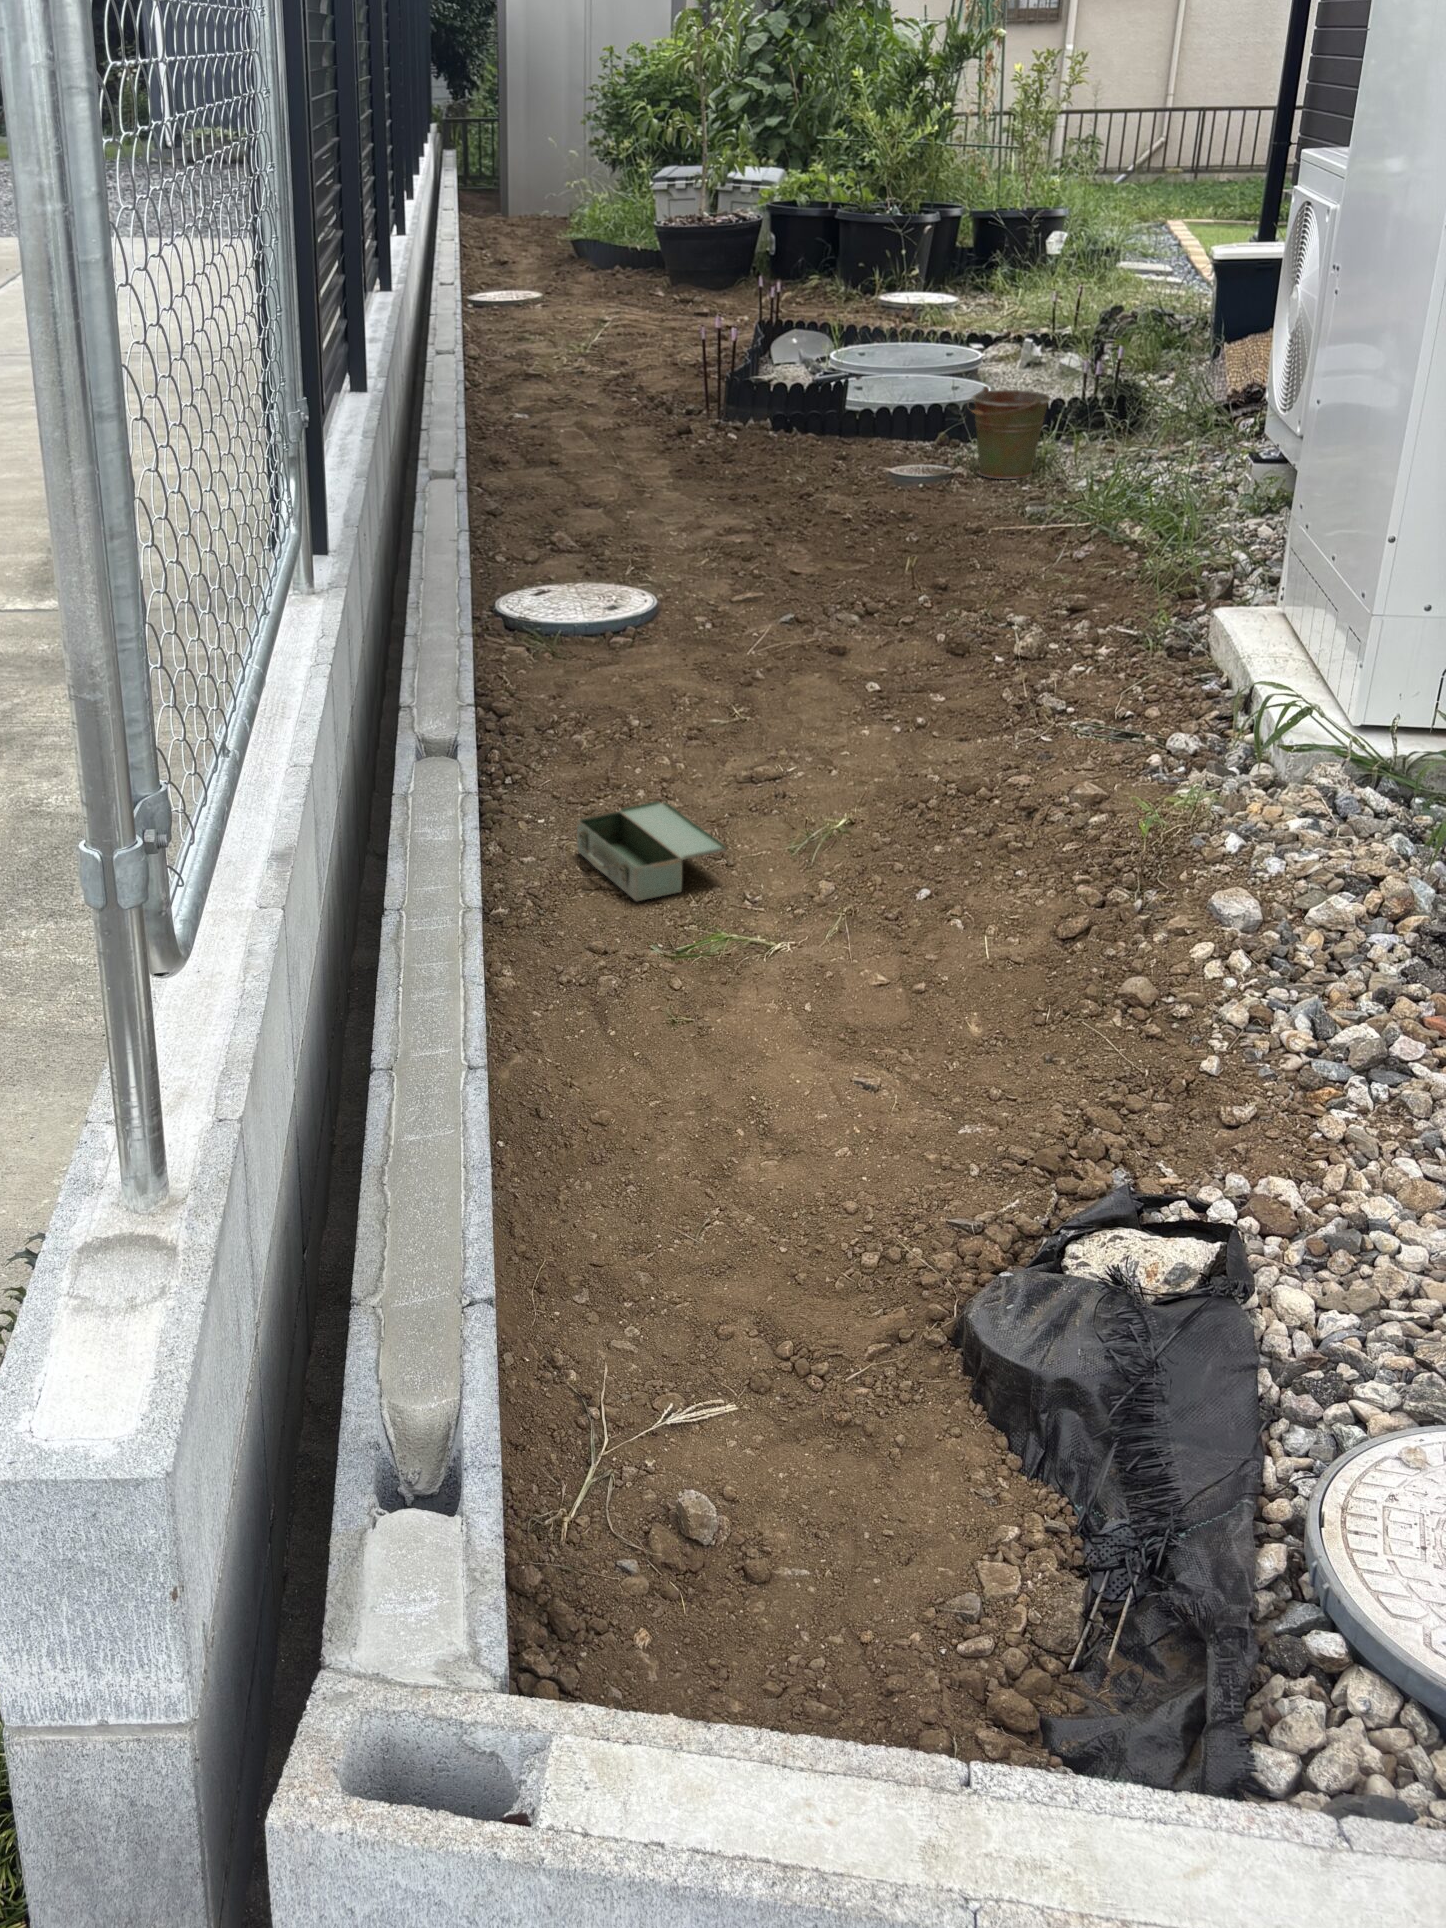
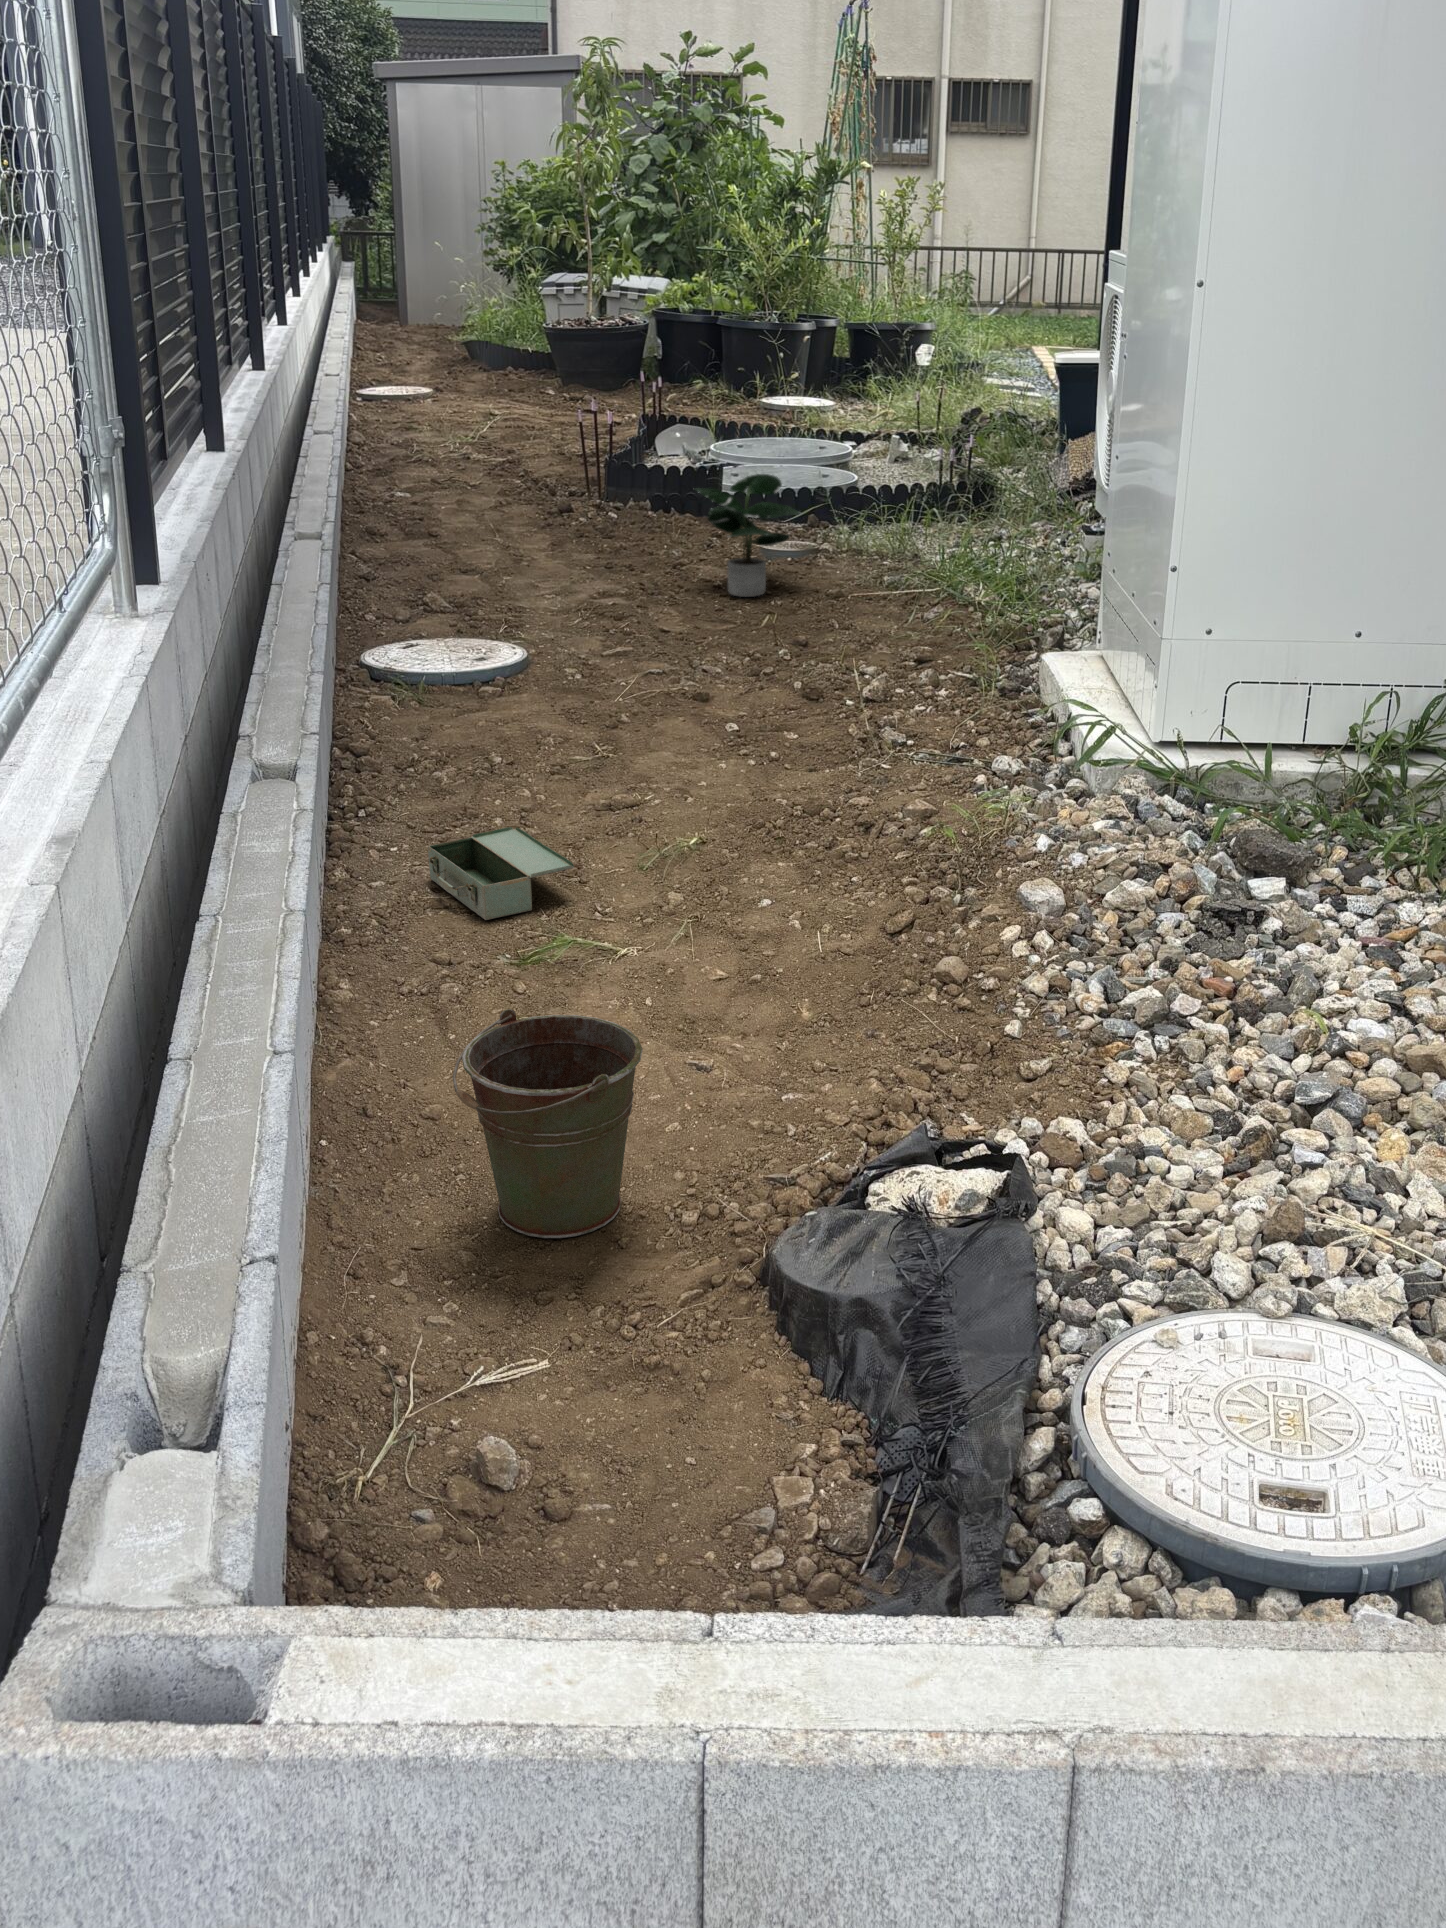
bucket: present [967,386,1050,479] -> present [452,1009,643,1238]
potted plant: none [831,404,946,535] -> present [695,474,801,597]

